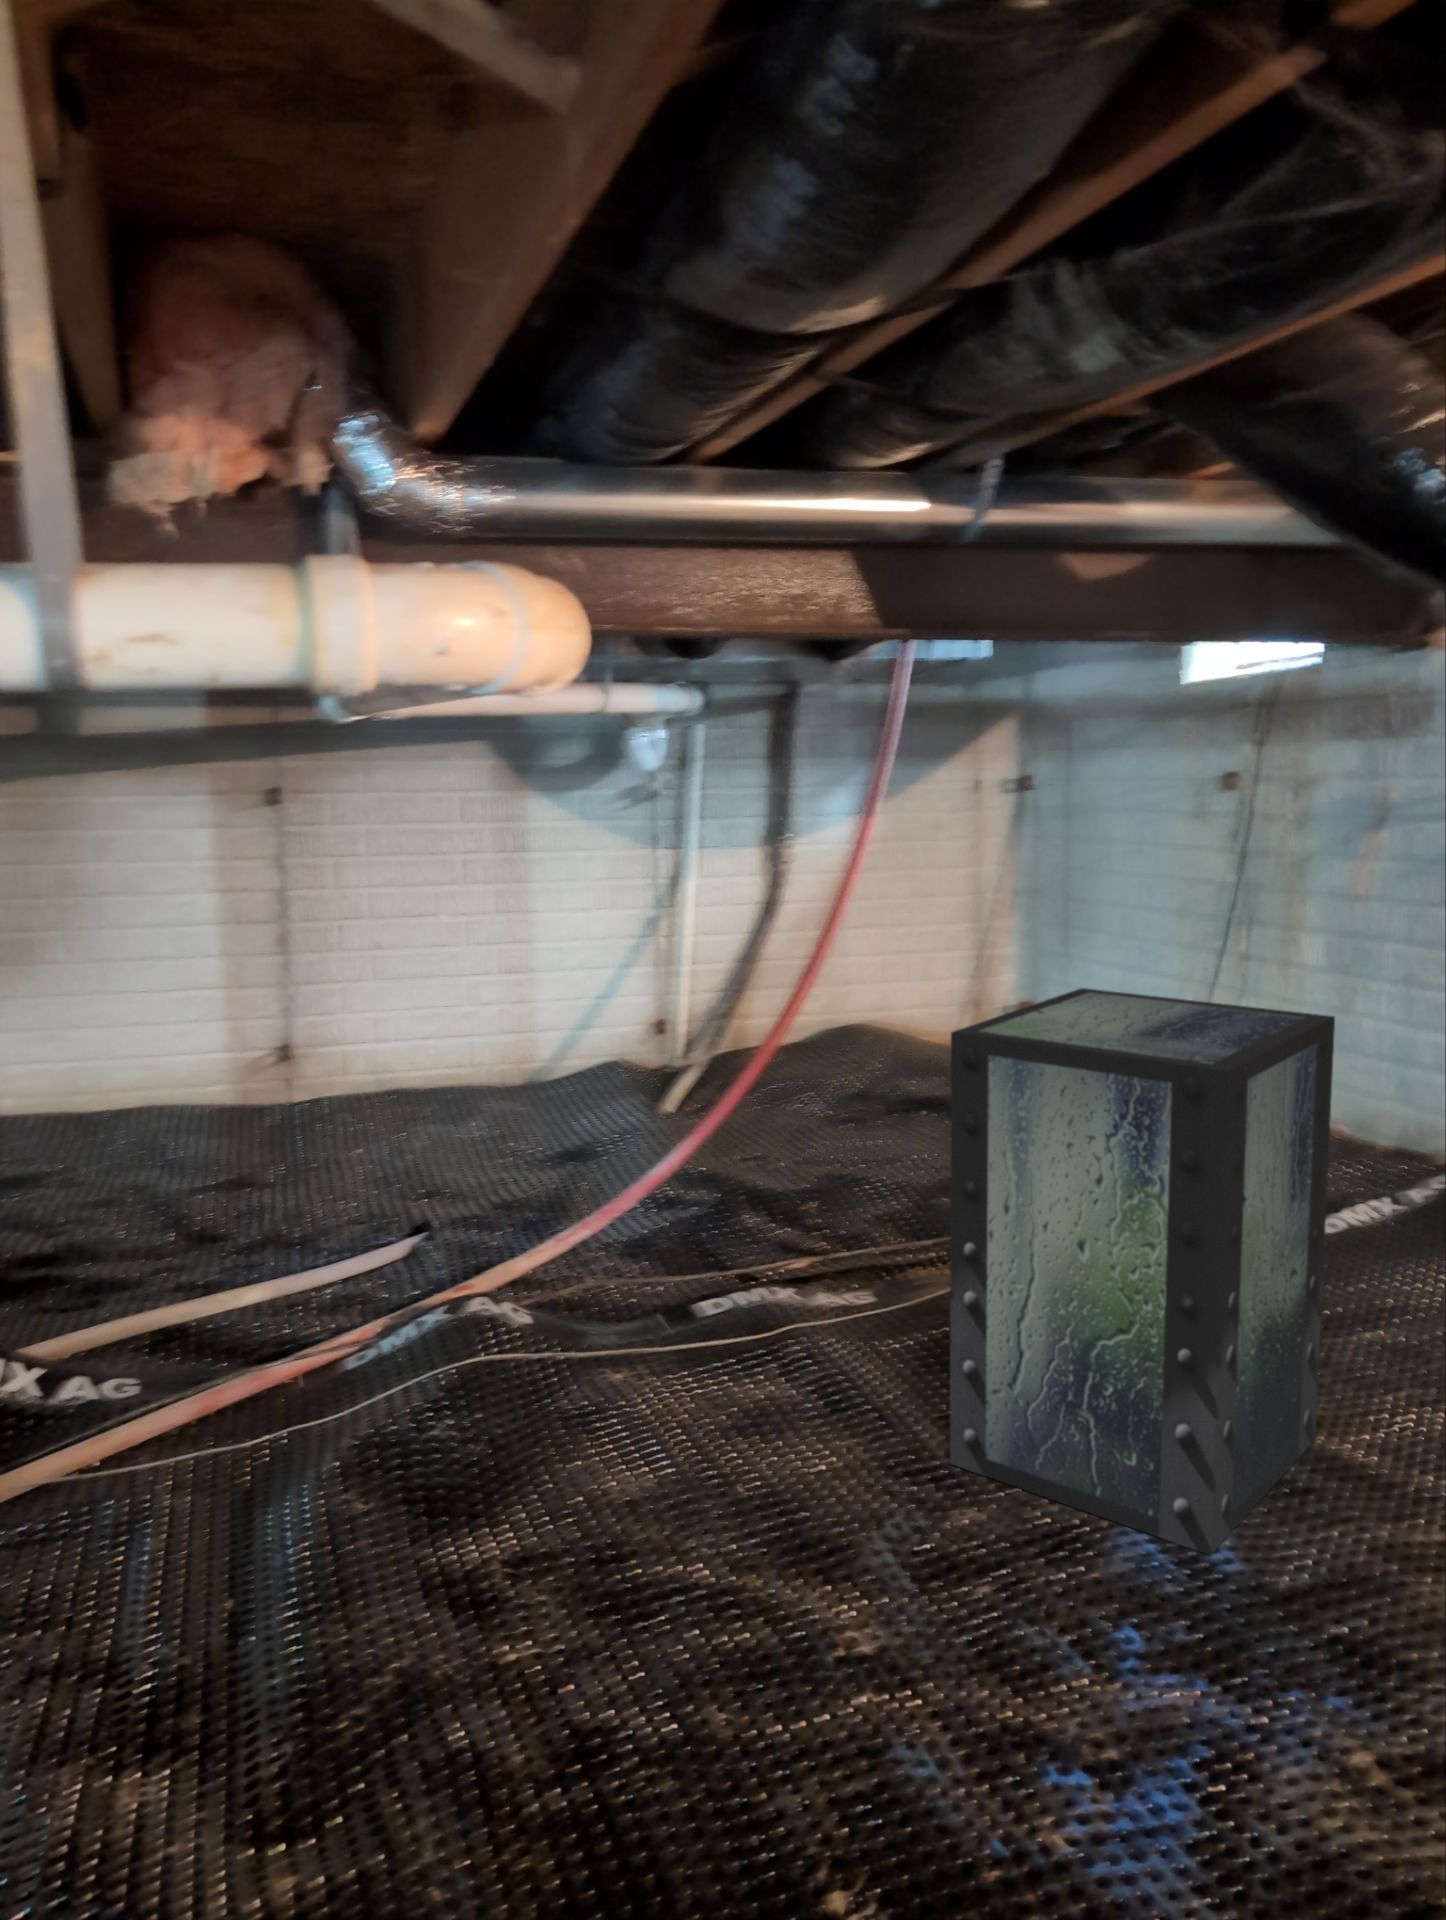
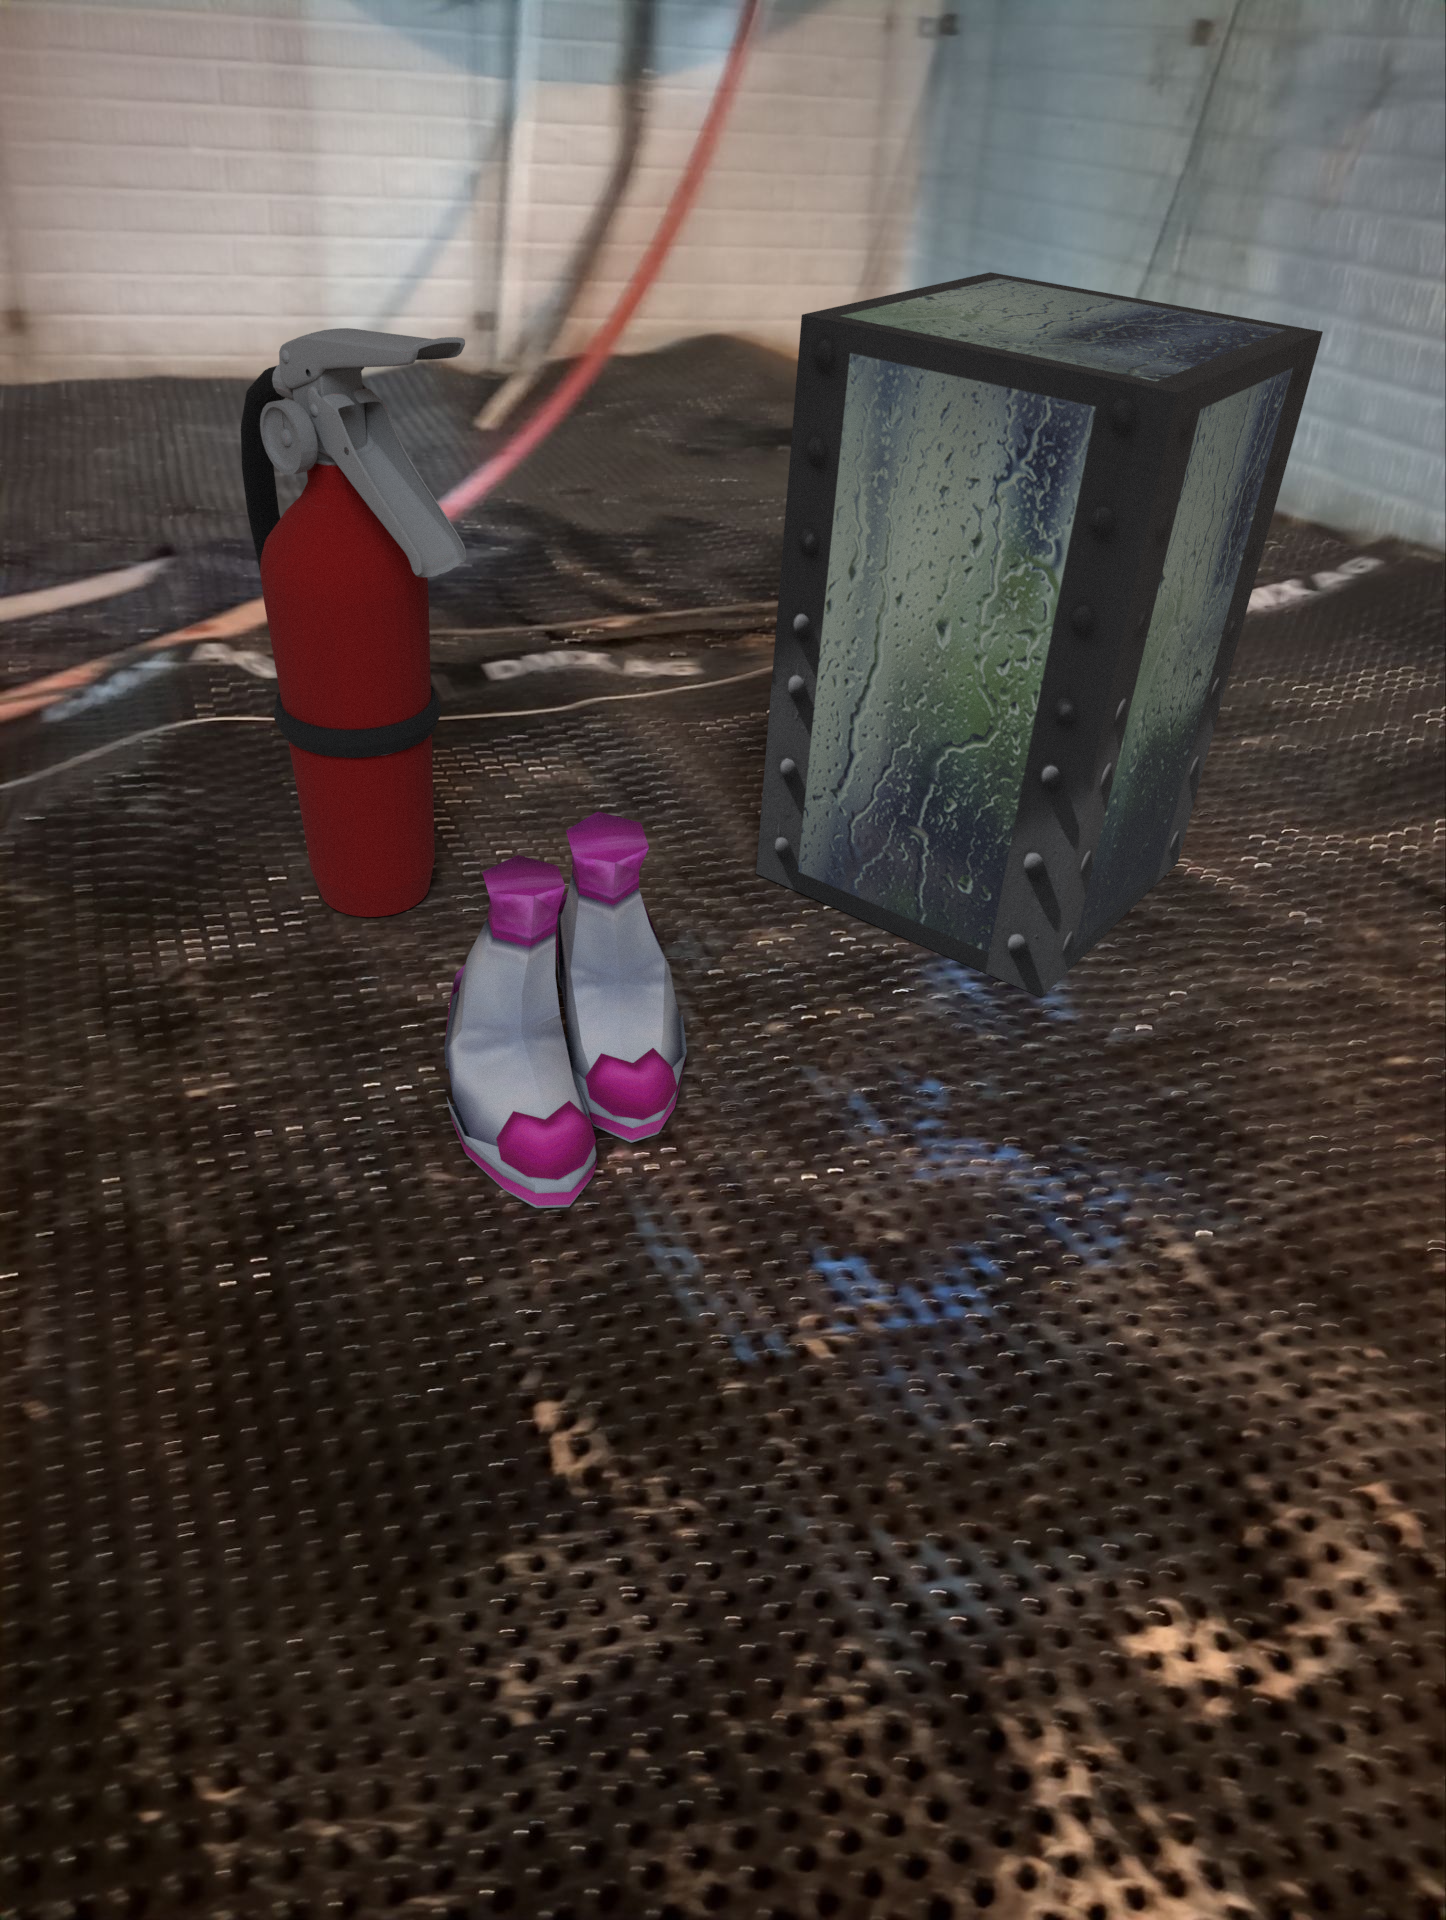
fire extinguisher: none [547,1063,724,1512] -> present [241,328,466,917]
boots: none [719,1398,915,1737] -> present [444,812,687,1208]

